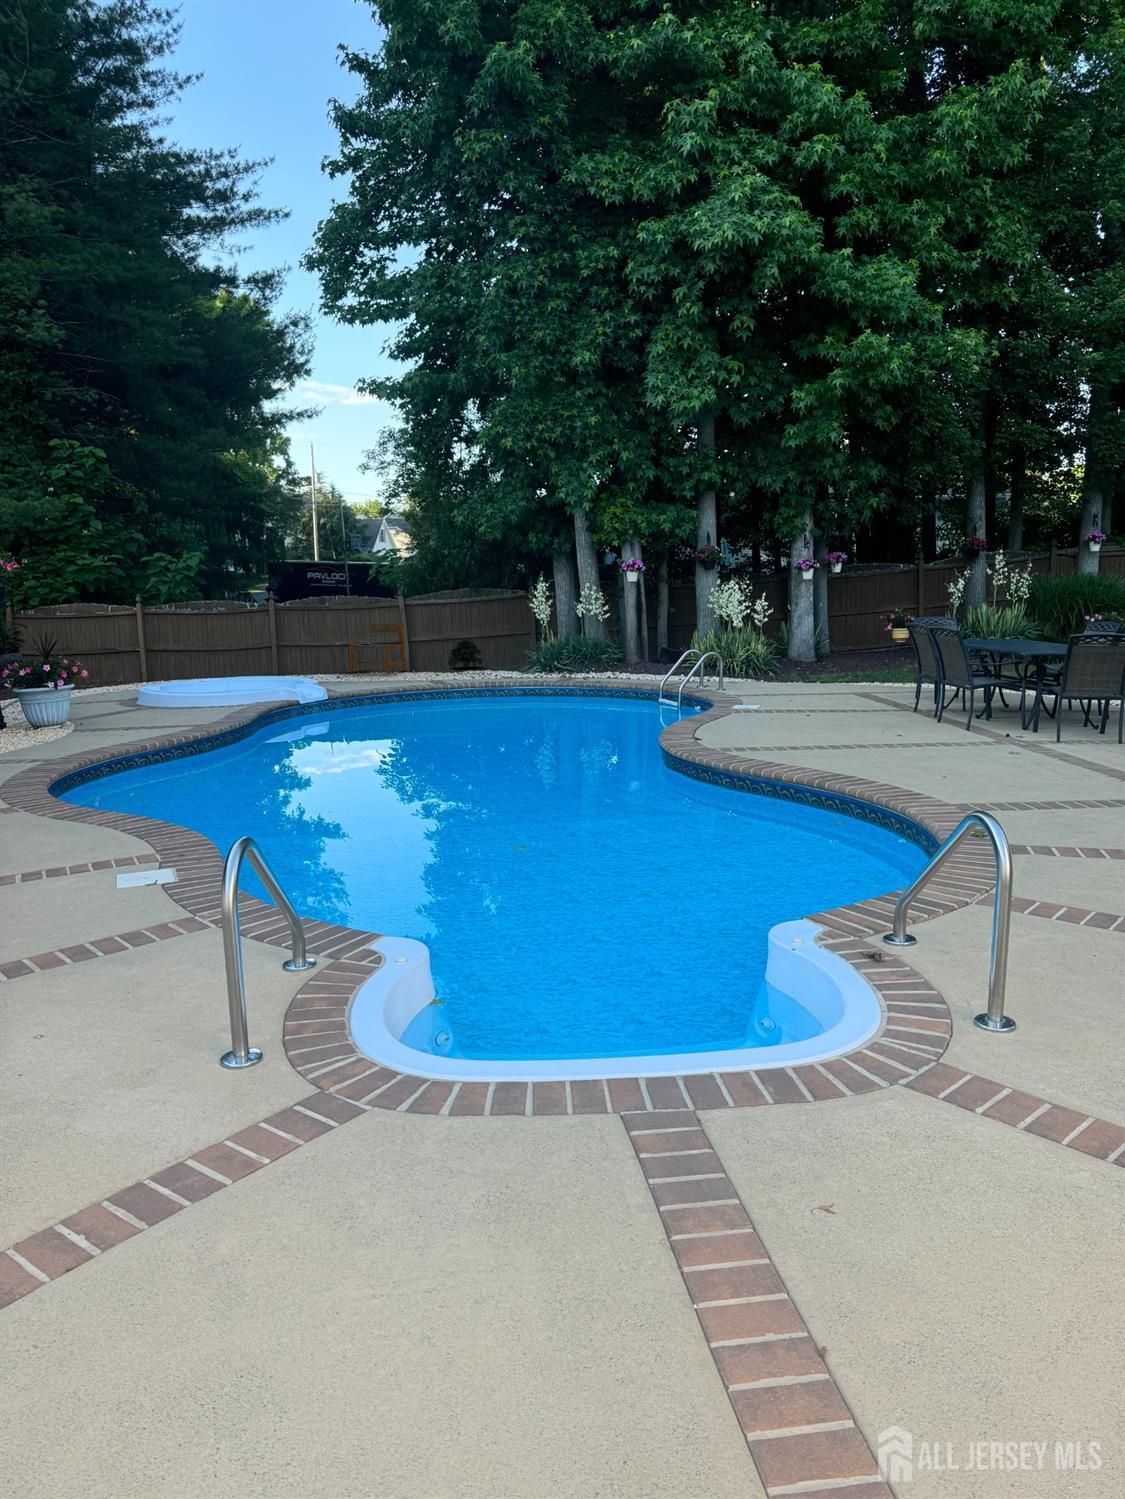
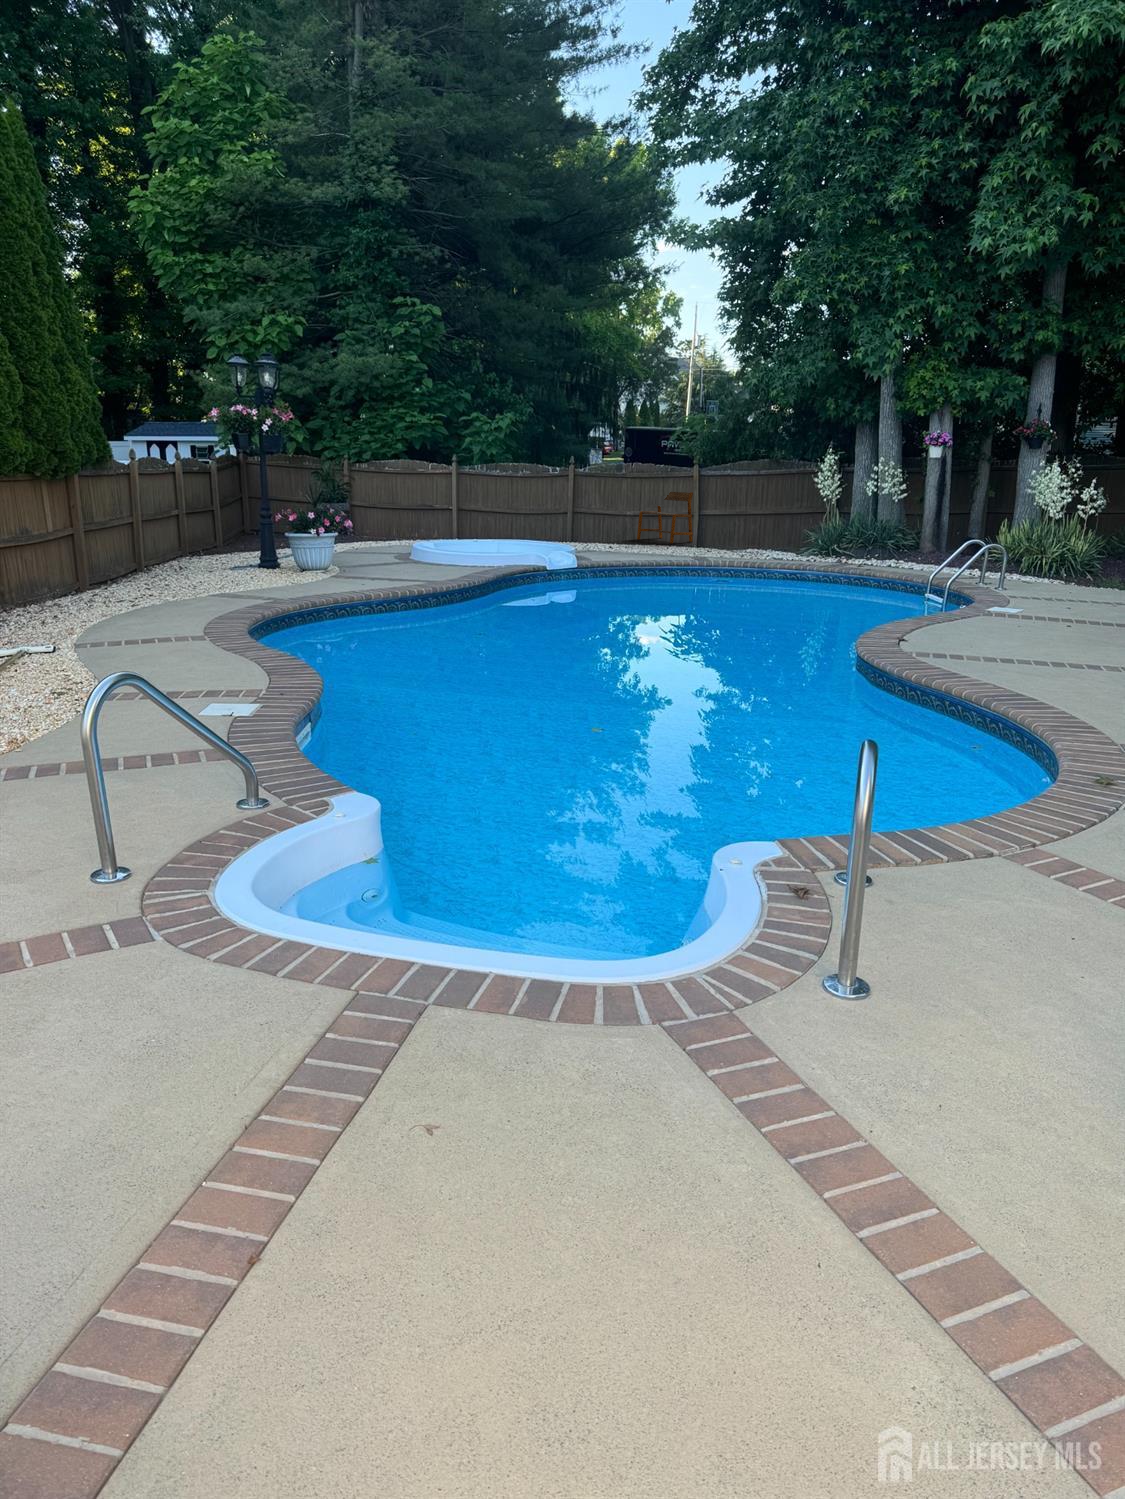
potted plant: present [448,640,482,667] -> none [735,513,772,543]

